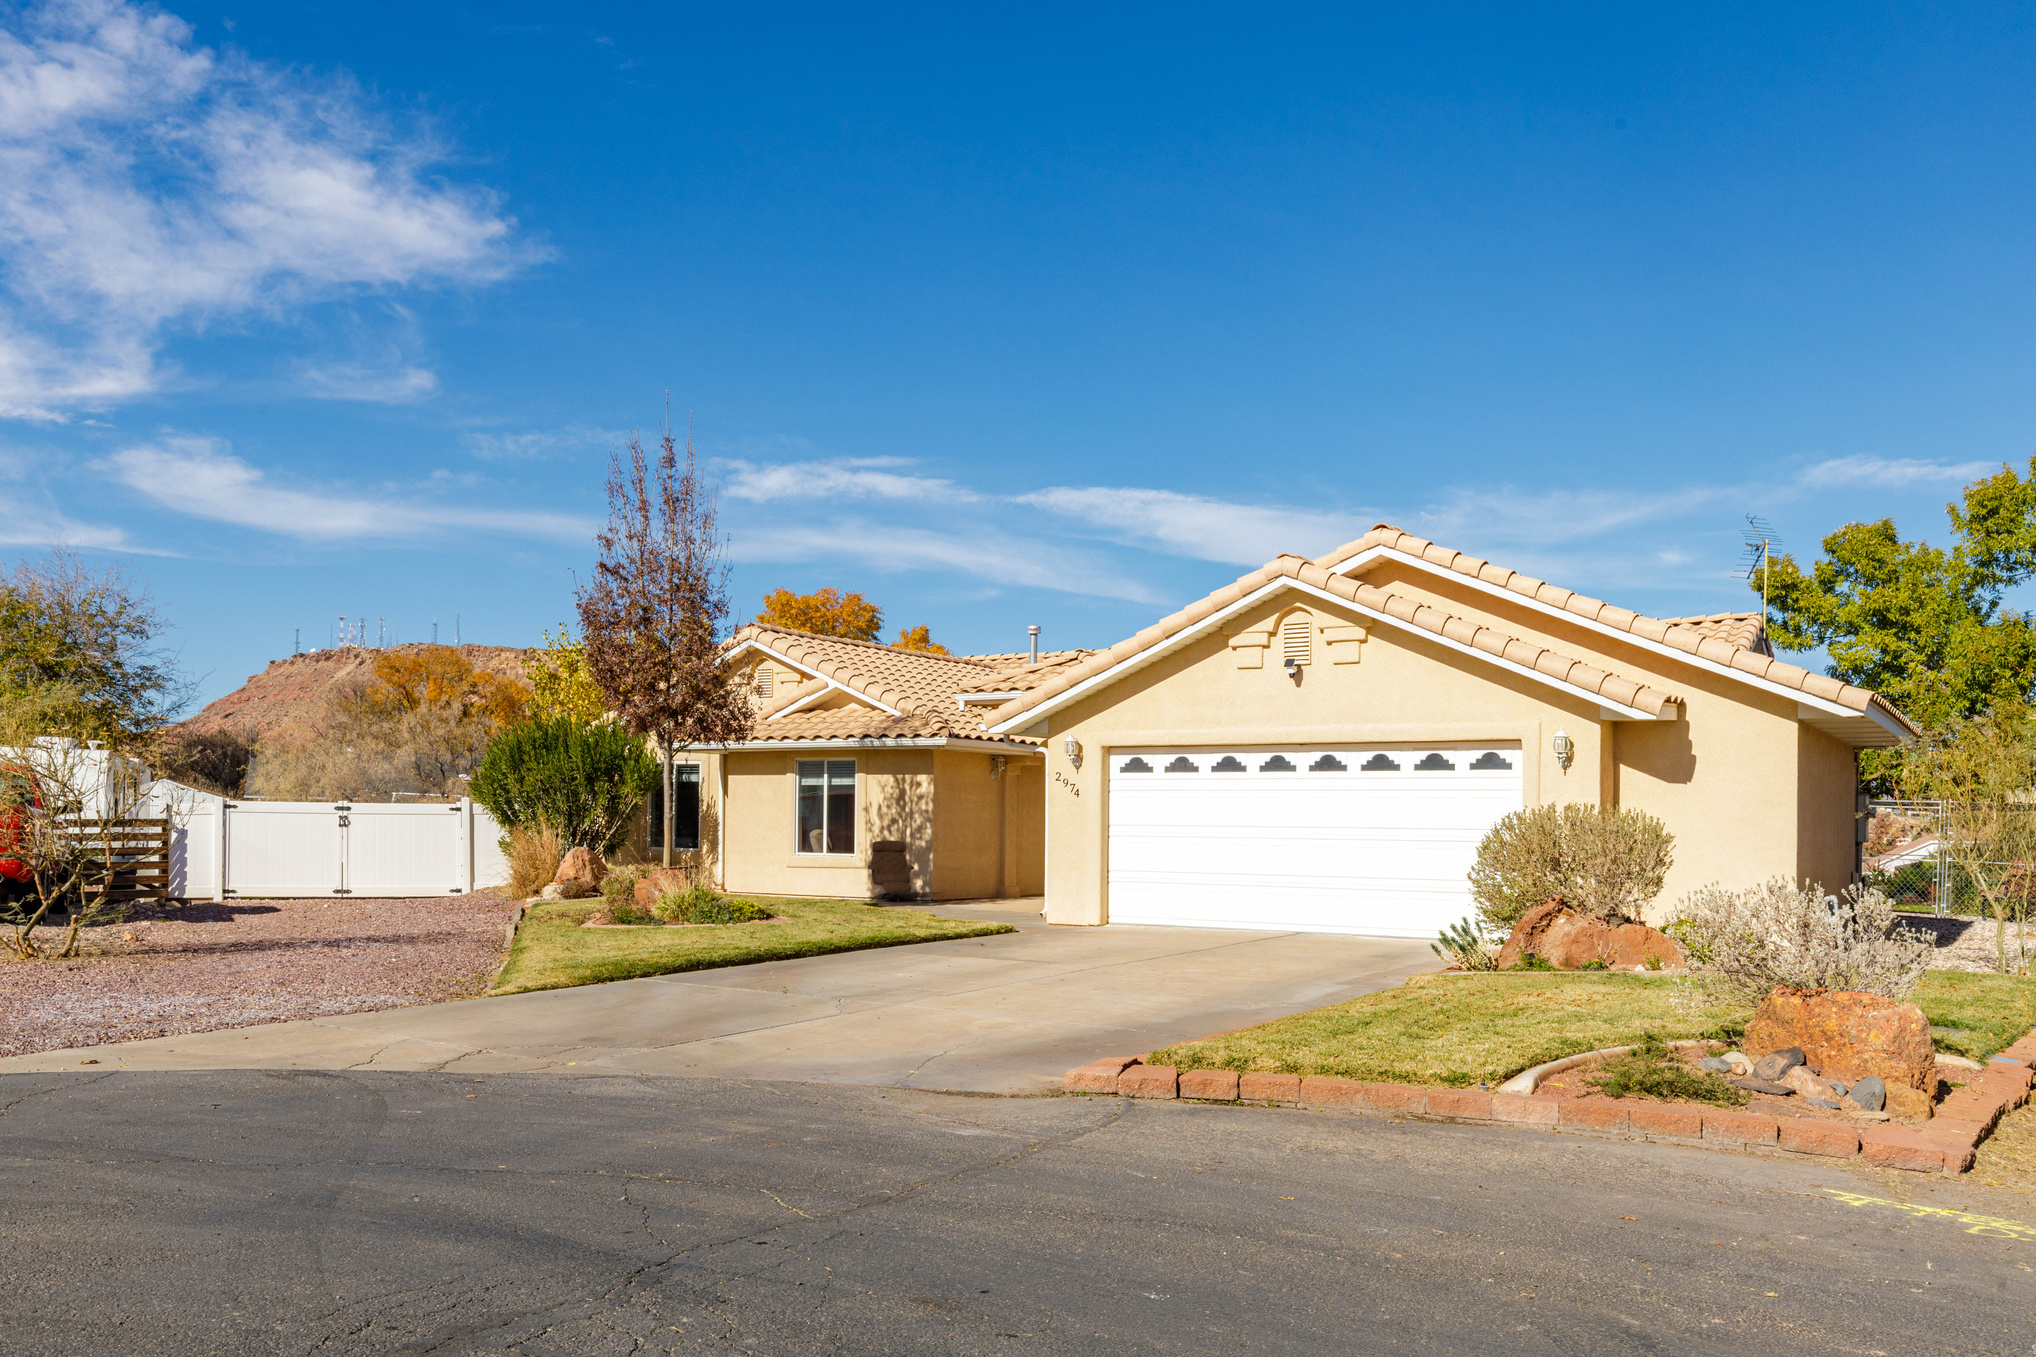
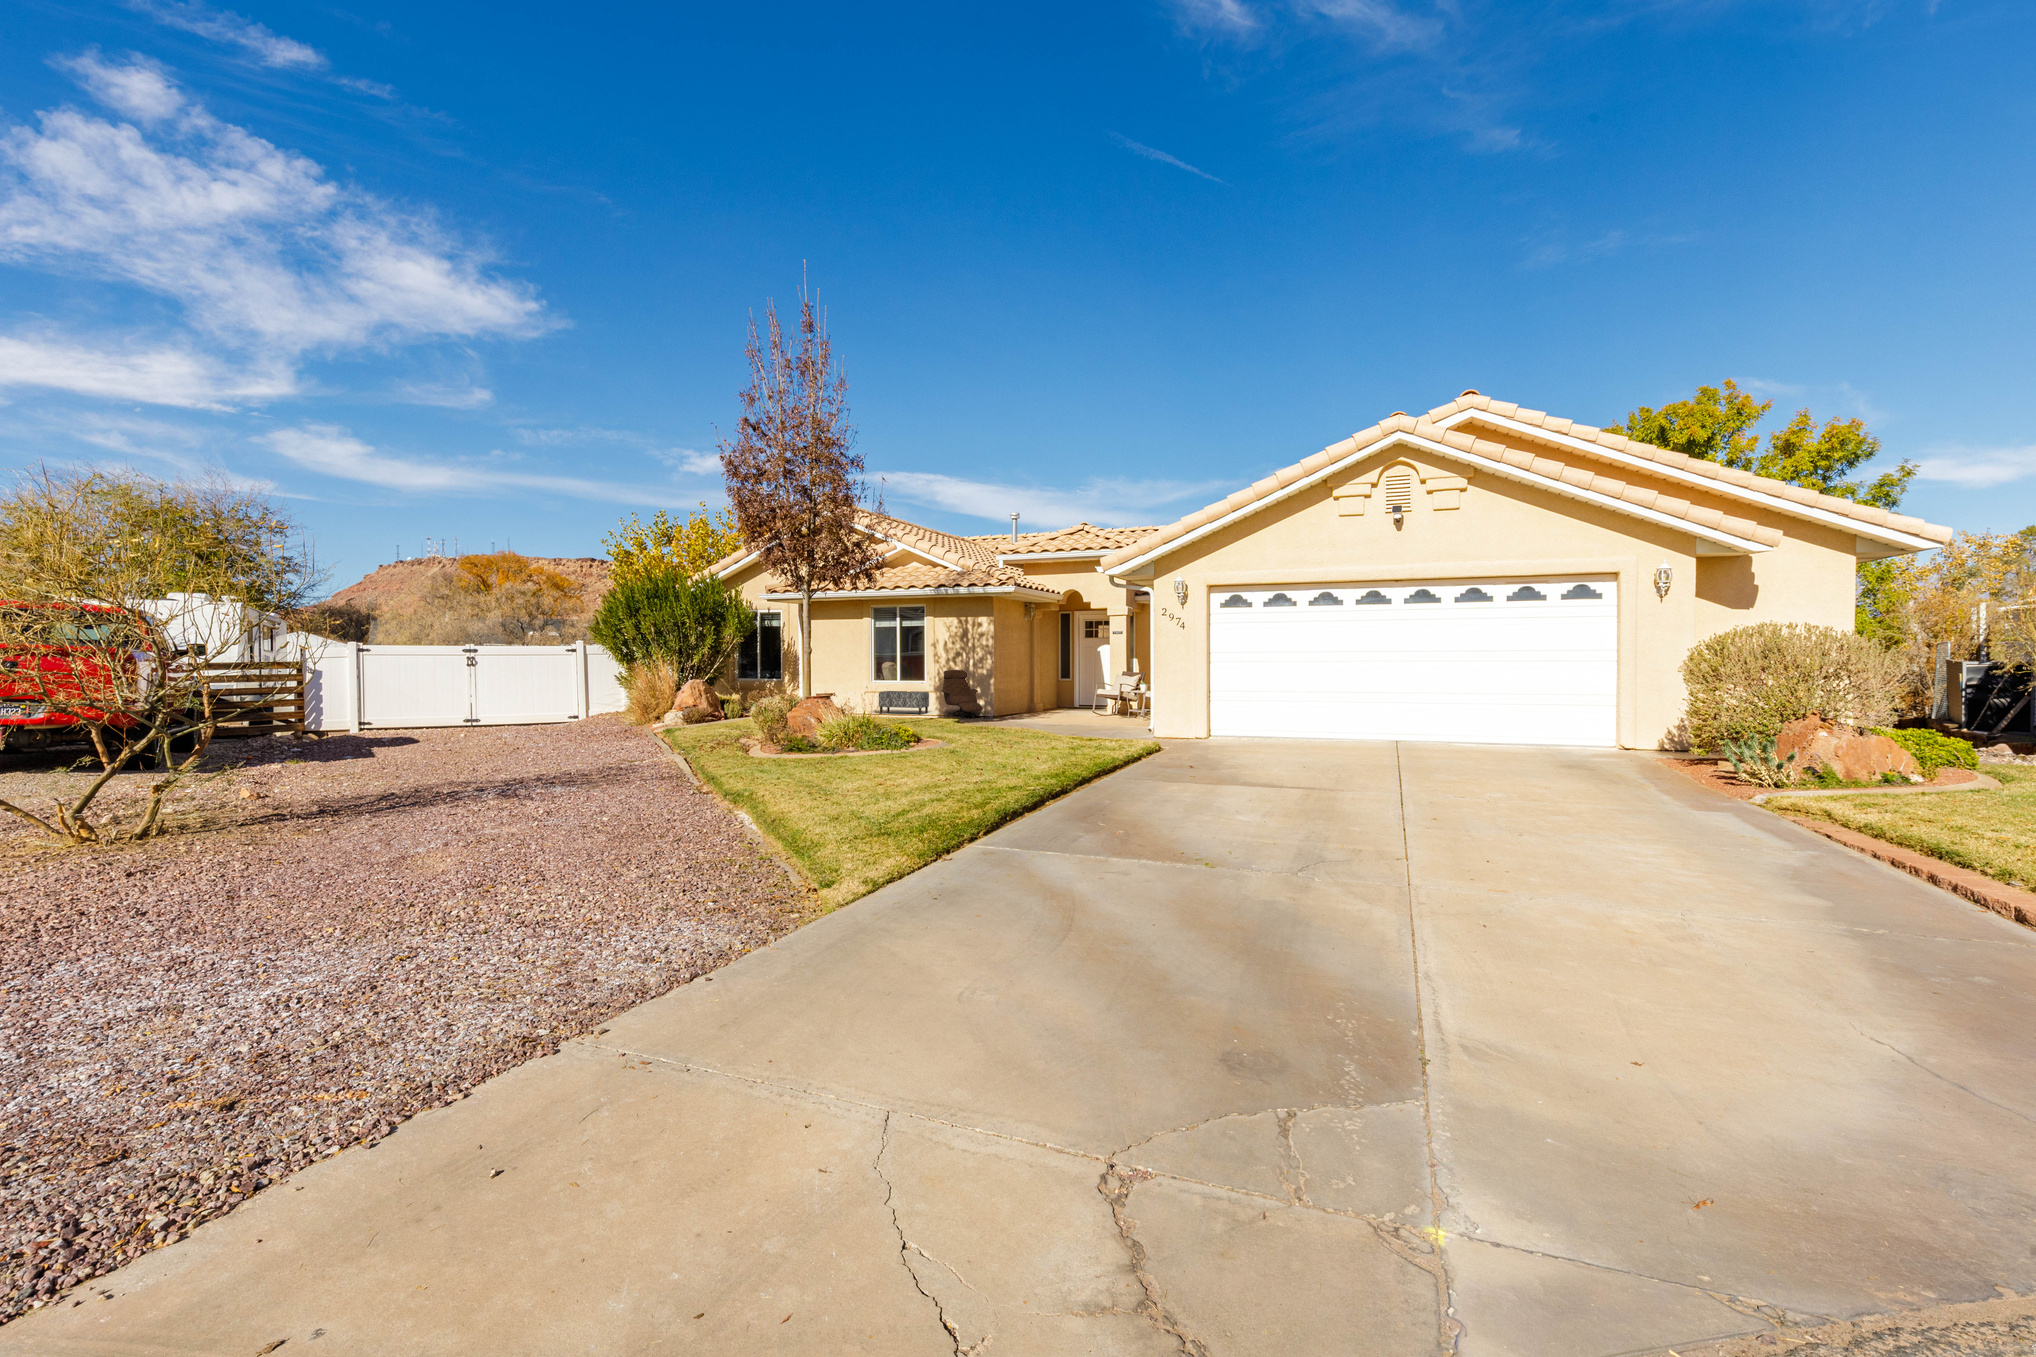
bench: none [797,866,860,897] -> present [879,691,929,715]

